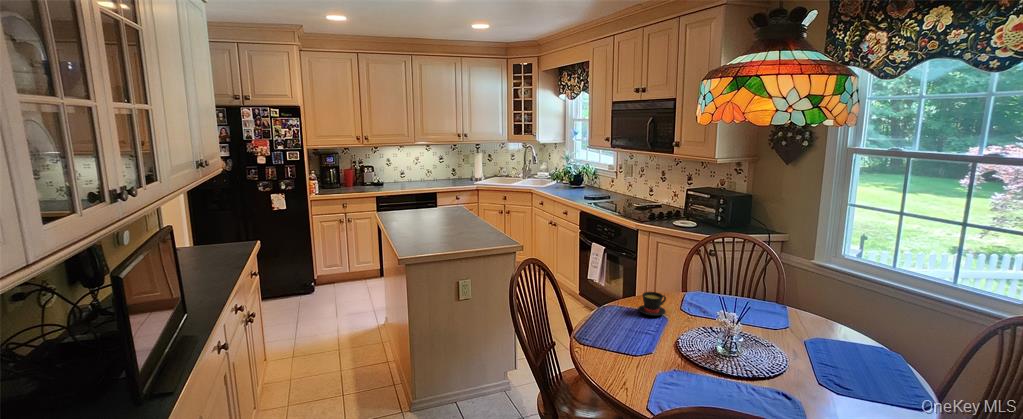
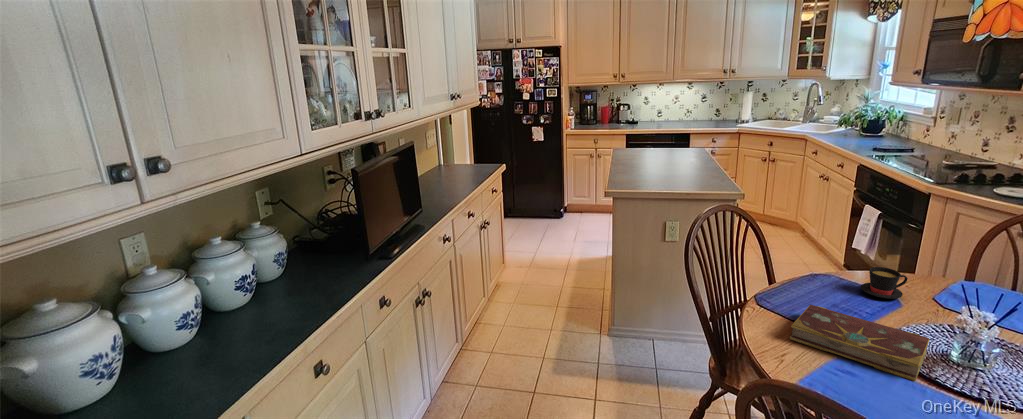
book: none [620,332,712,375] -> present [790,305,929,381]

